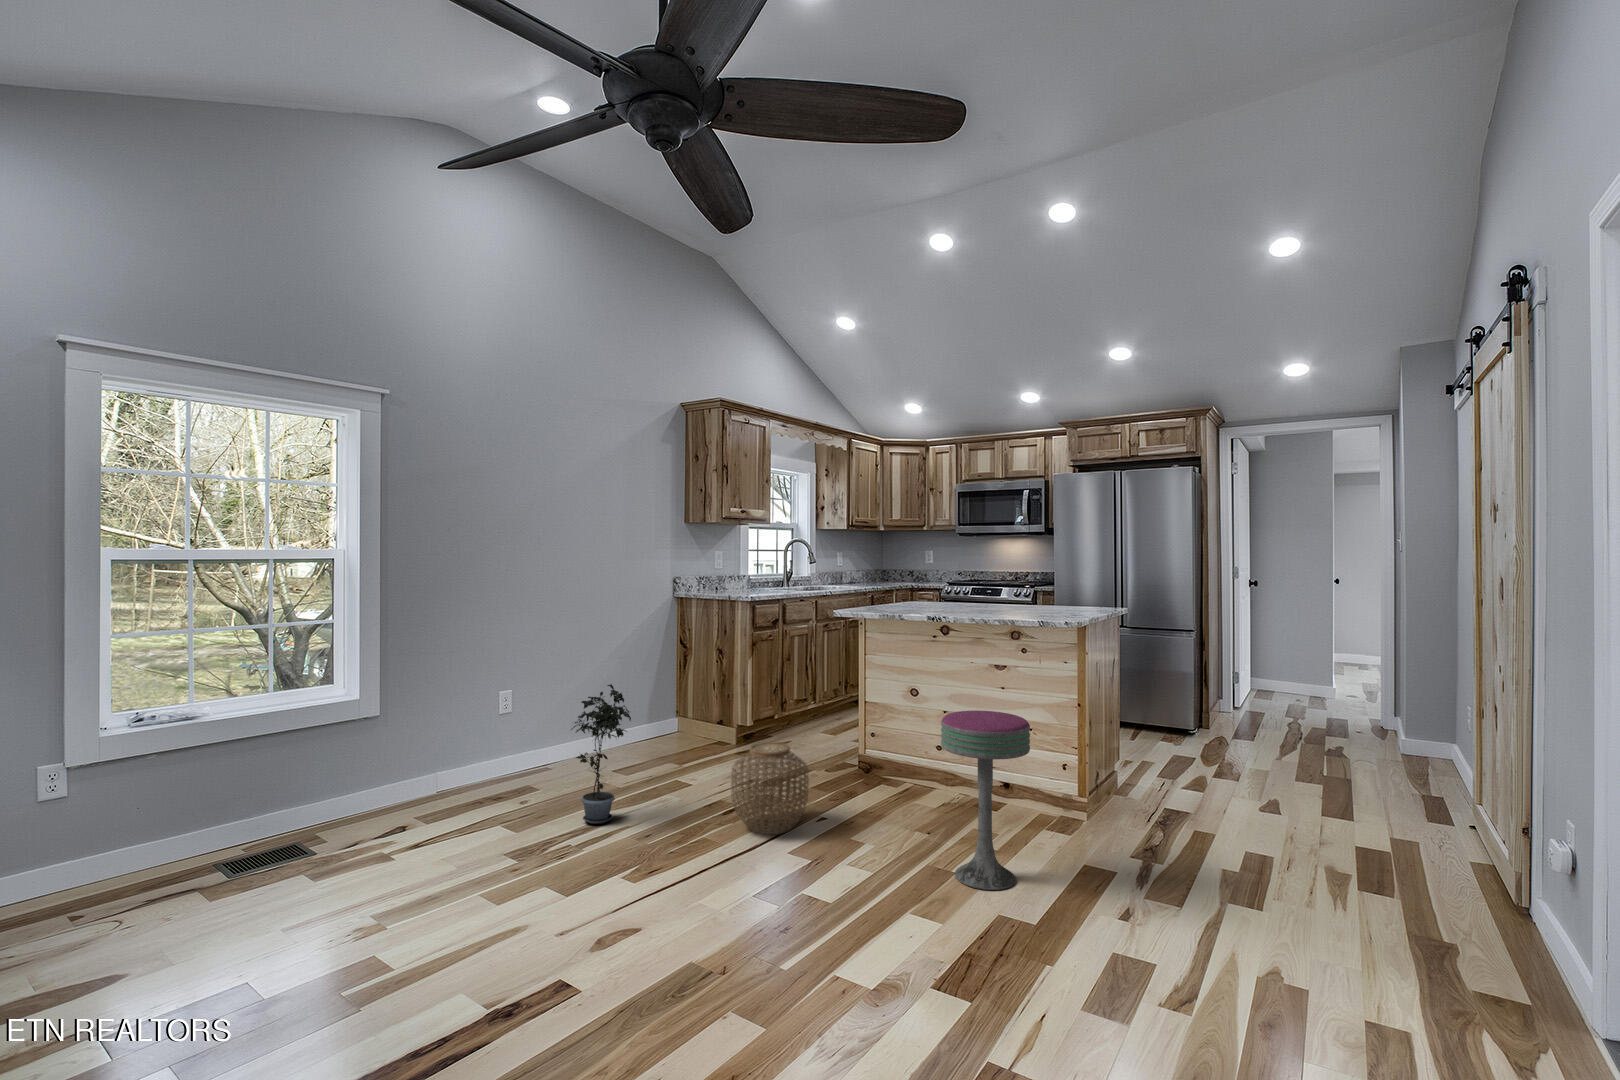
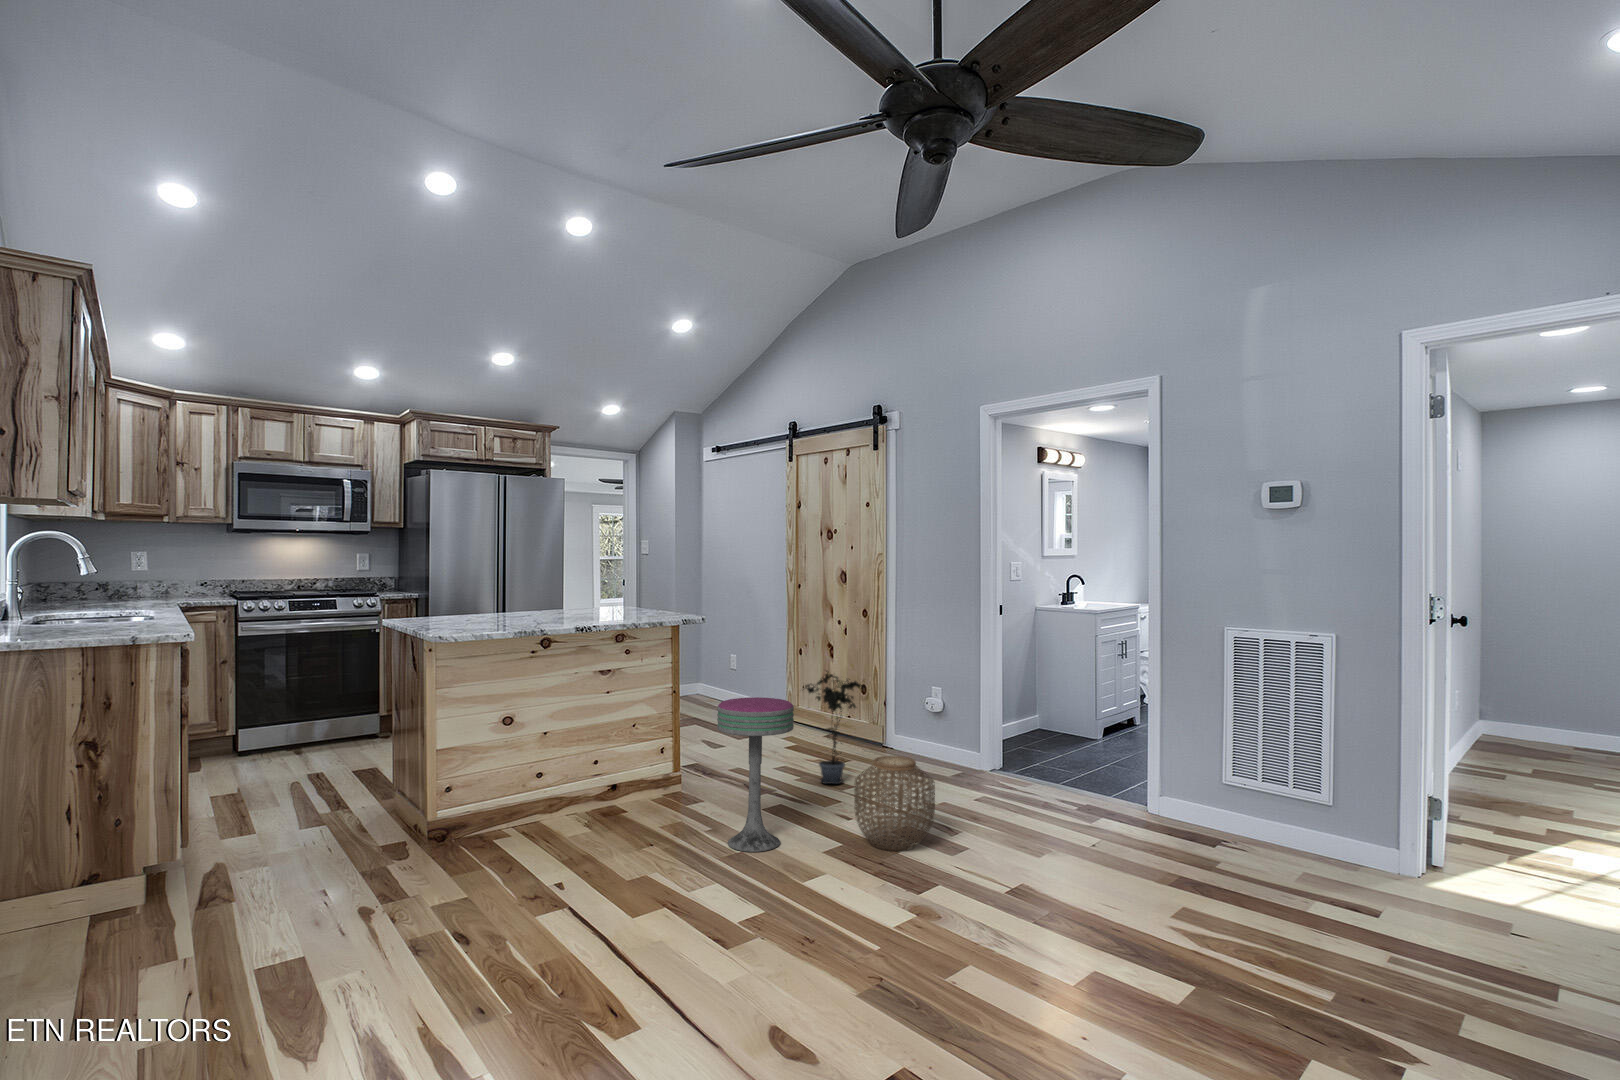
potted plant: present [571,684,631,824] -> present [806,671,865,784]
woven basket: present [731,742,808,834] -> present [854,756,935,851]

